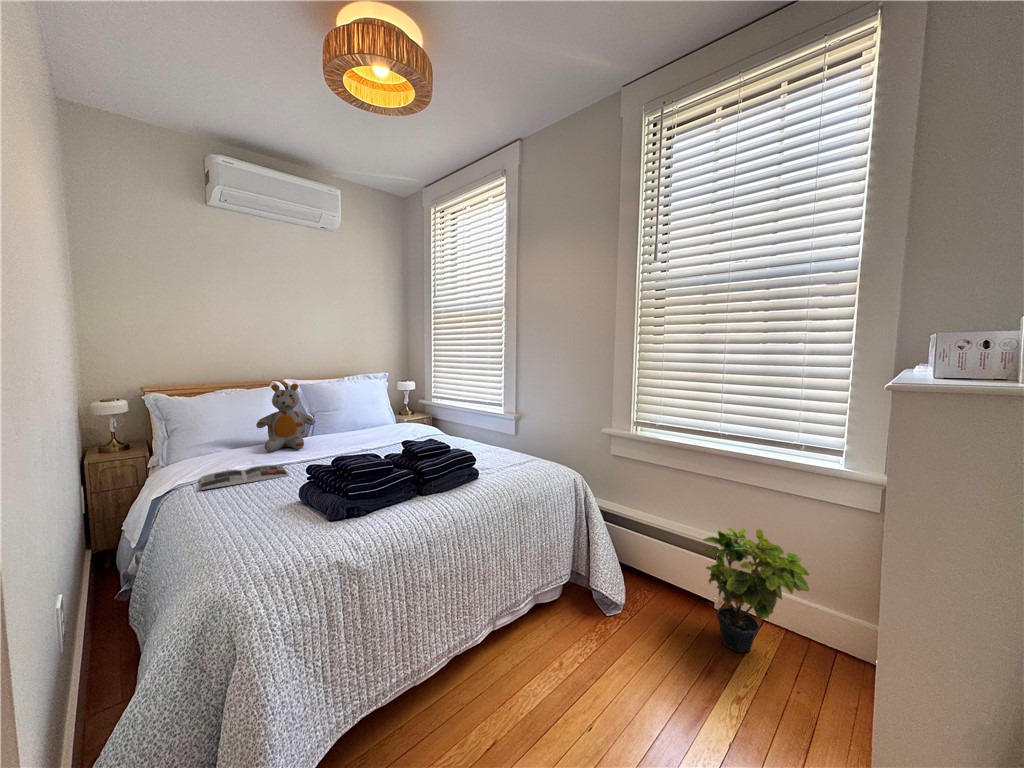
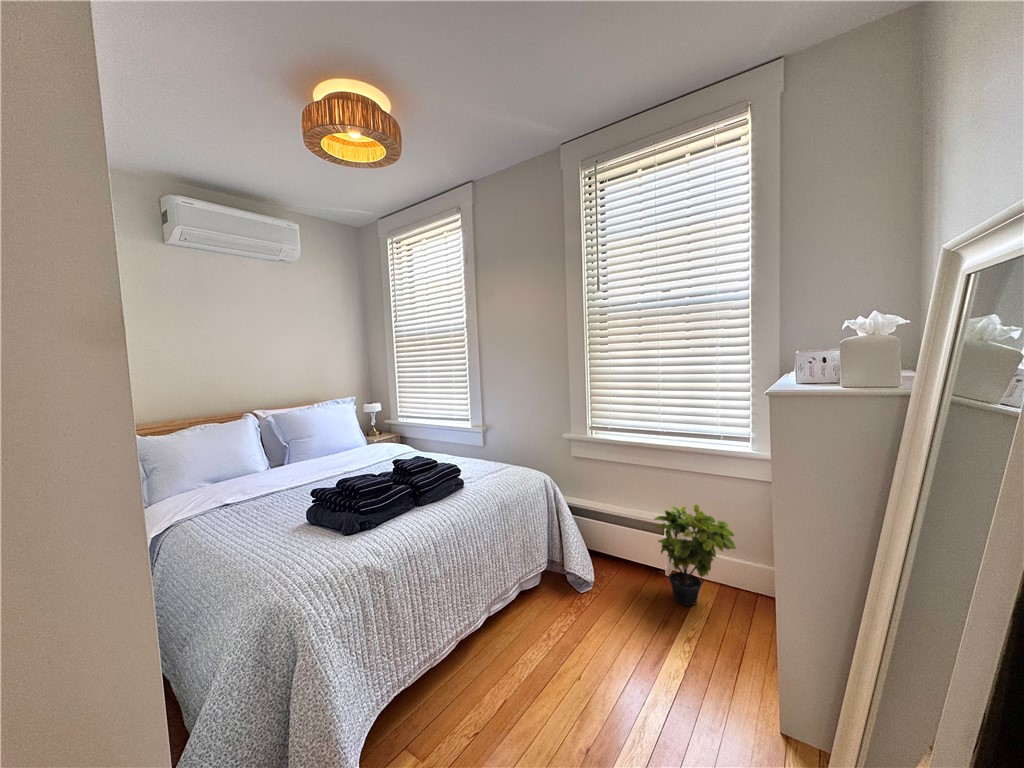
stuffed bear: present [256,384,315,452] -> none [239,415,296,483]
magazine: present [200,465,289,490] -> none [198,494,287,524]

